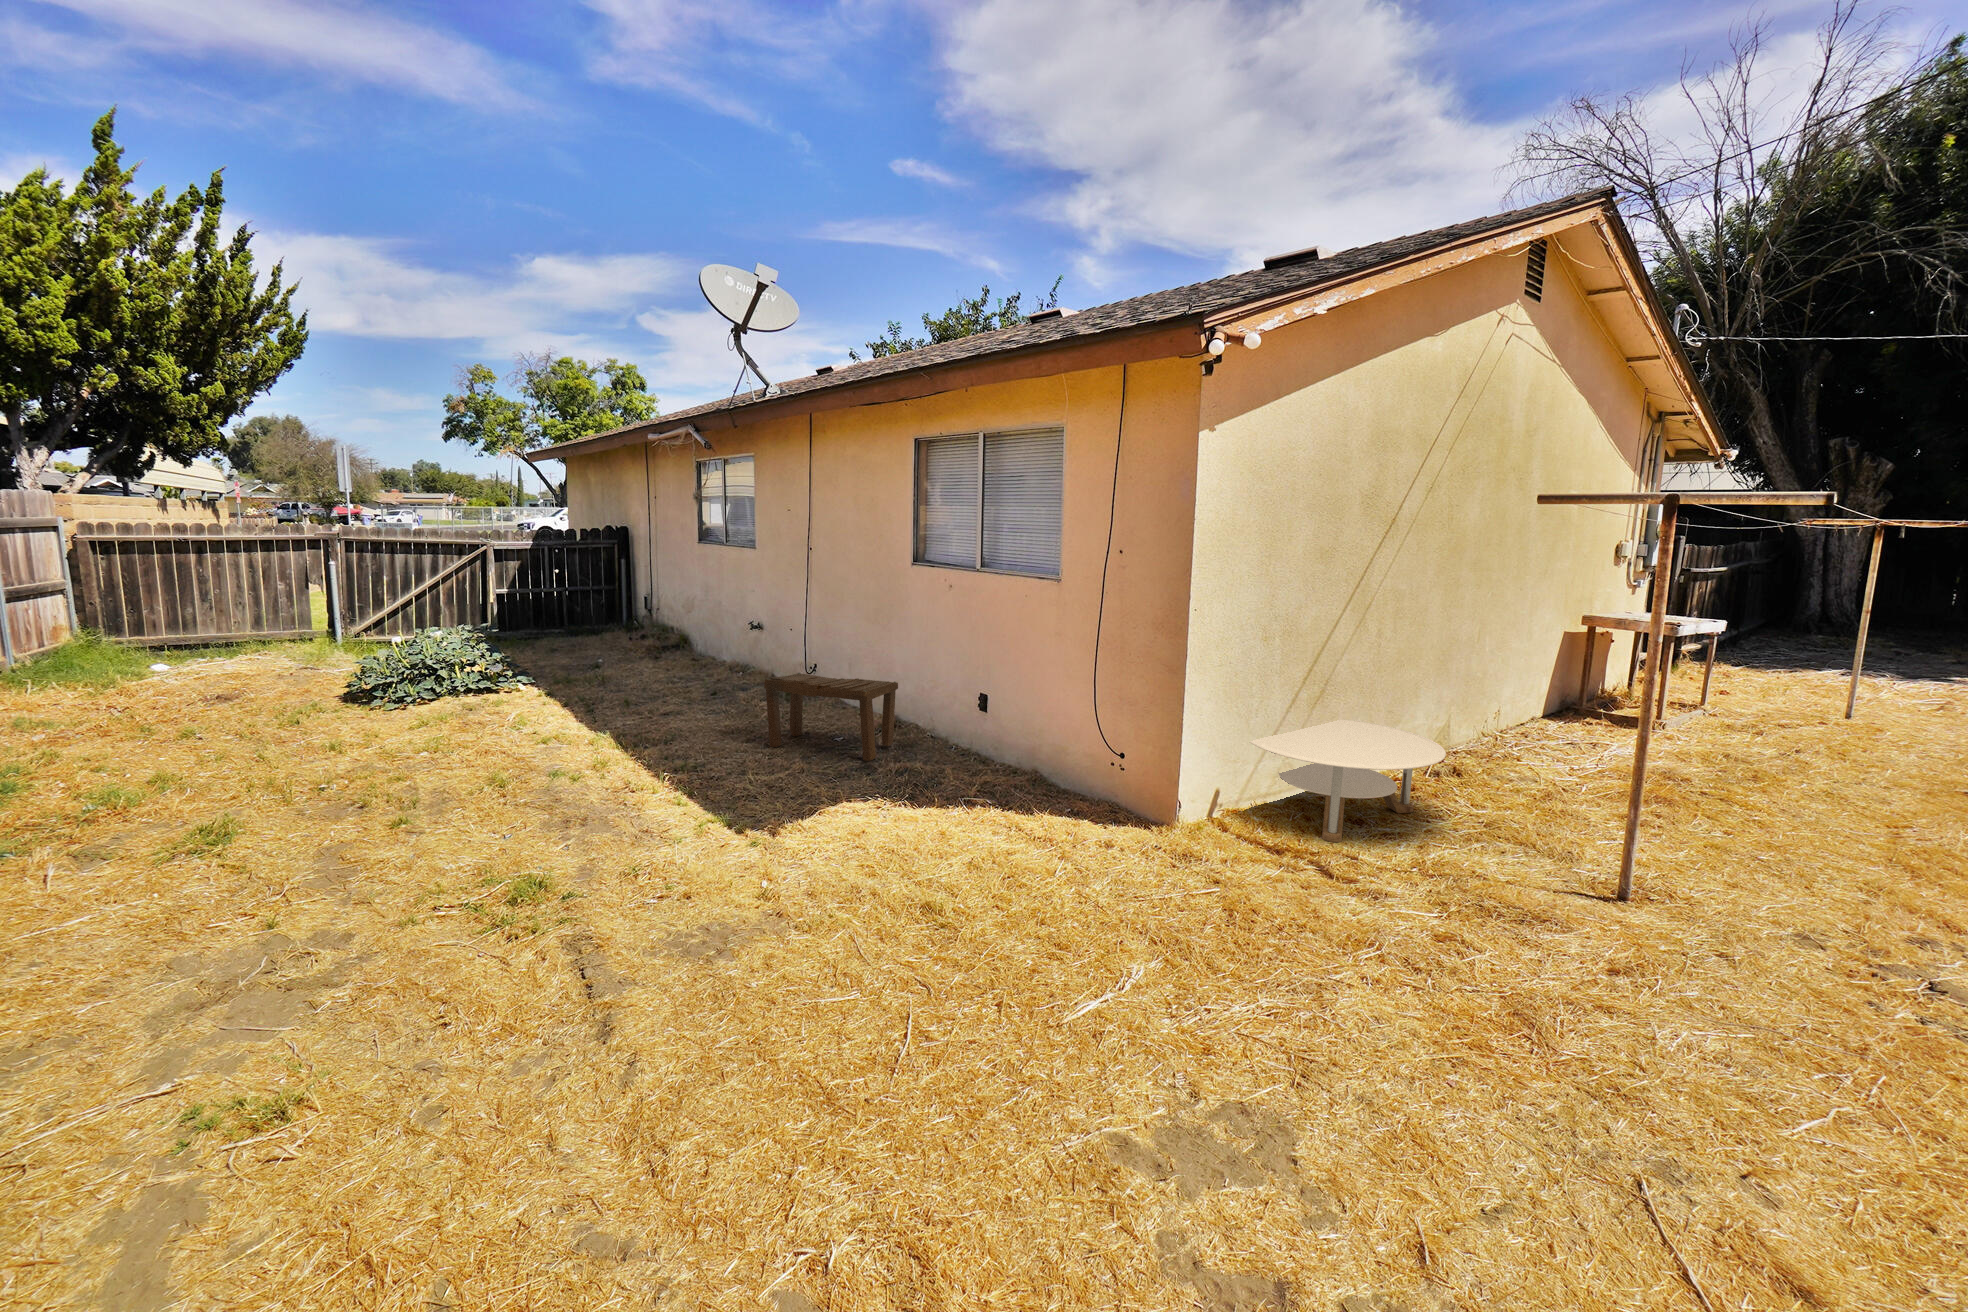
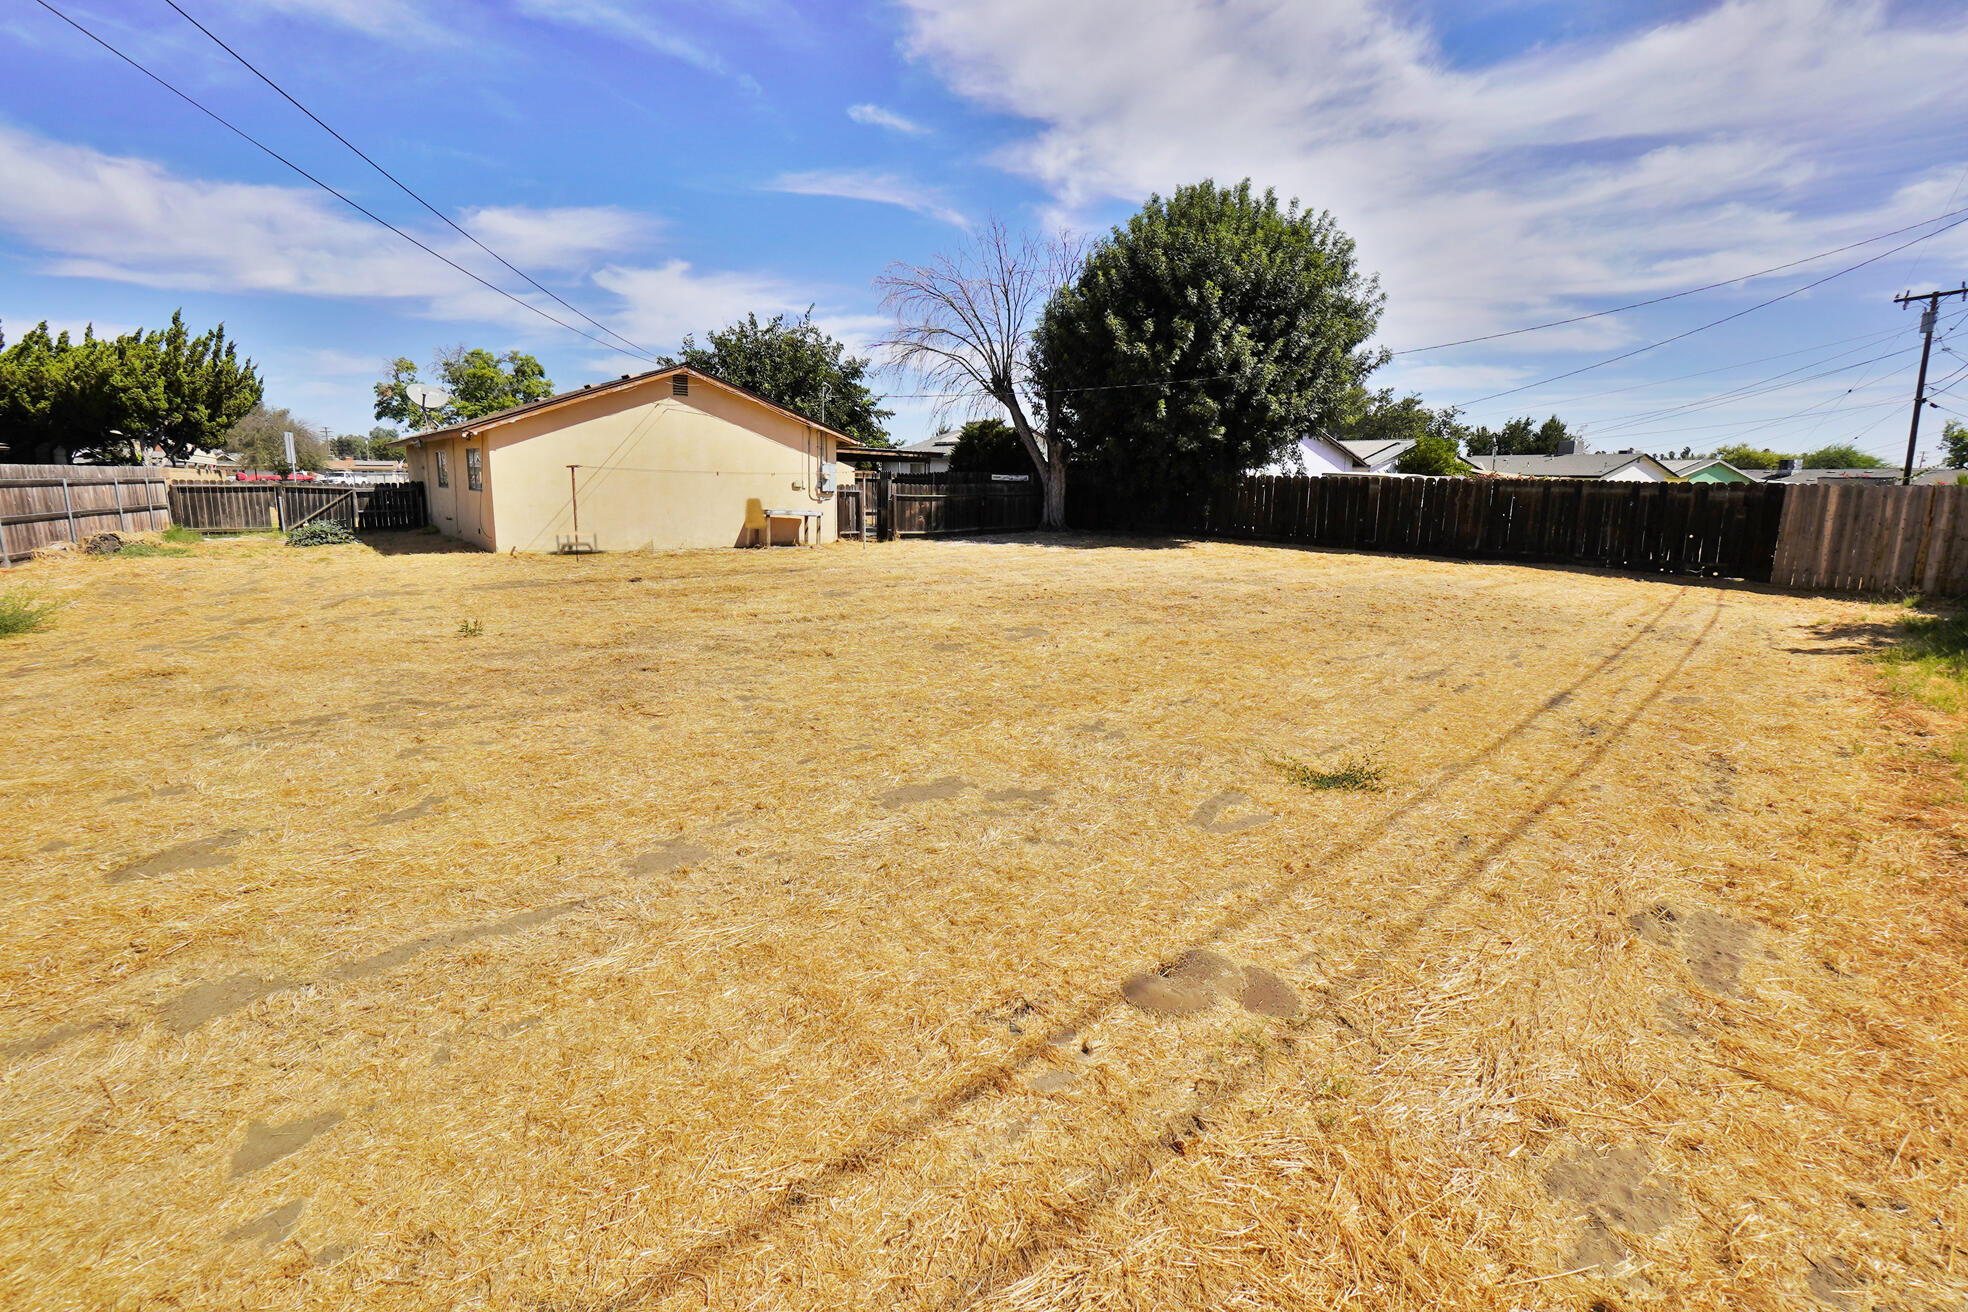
chair: none [1575,584,1681,727] -> present [745,498,768,544]
bench: present [764,673,898,761] -> none [432,525,475,548]

